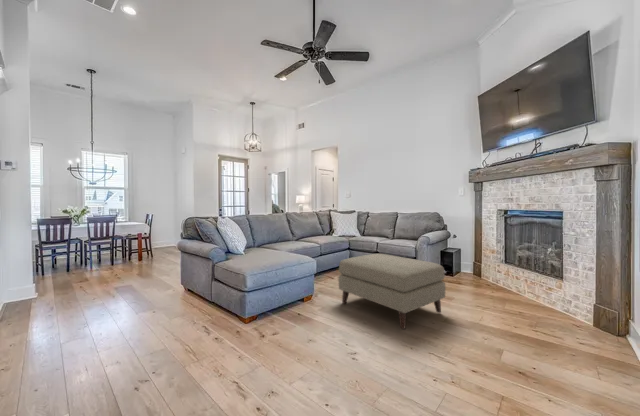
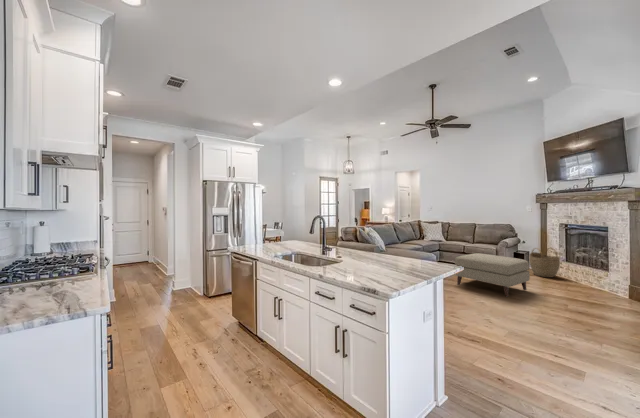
woven basket: none [458,244,497,287] -> present [529,249,560,277]

